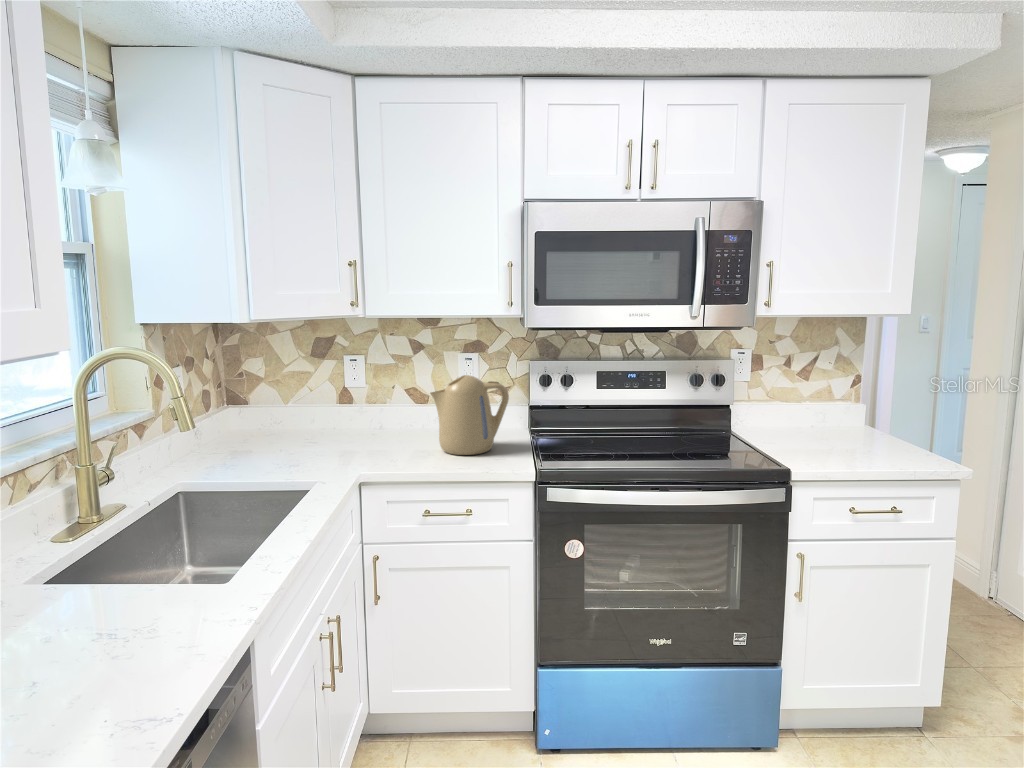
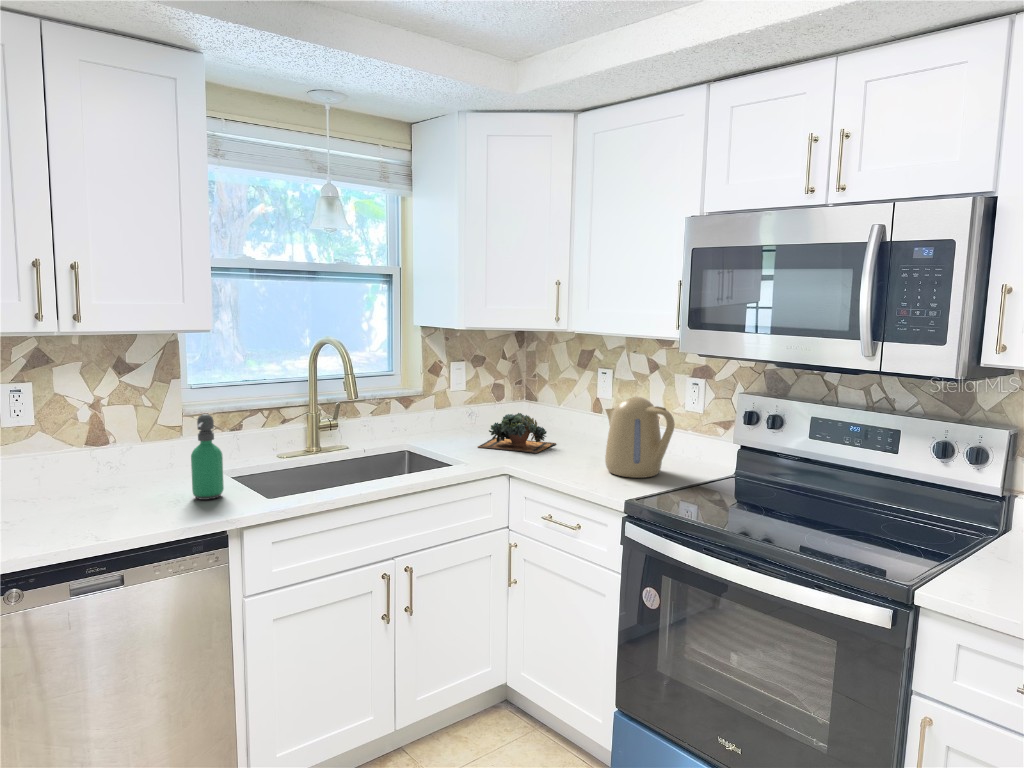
succulent plant: none [259,416,346,466] -> present [478,413,556,453]
soap dispenser: none [52,498,120,651] -> present [191,414,224,500]

